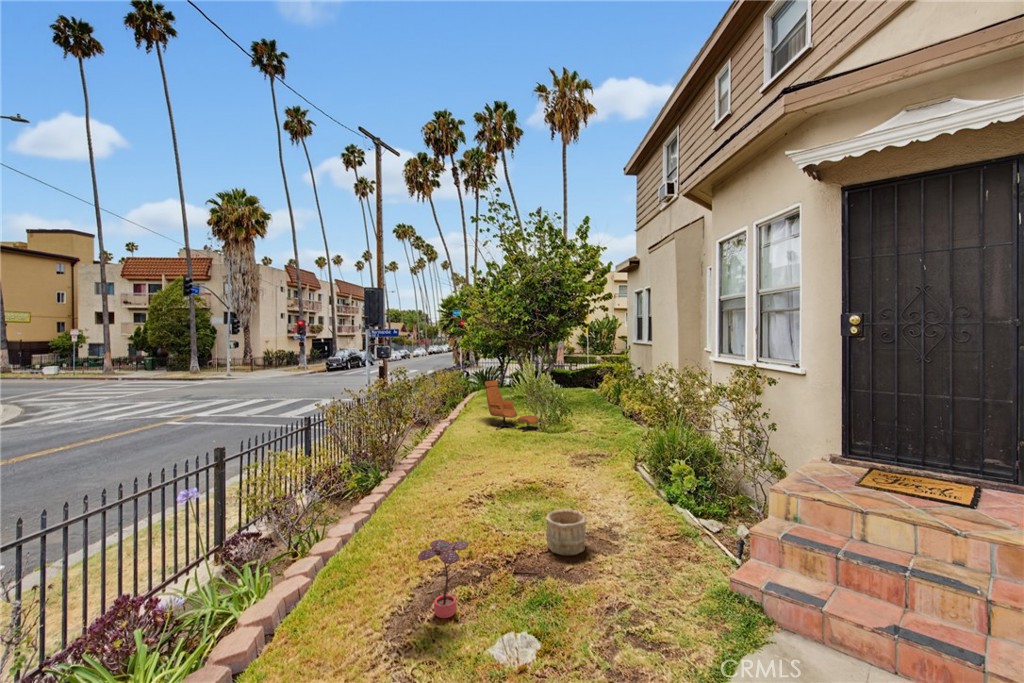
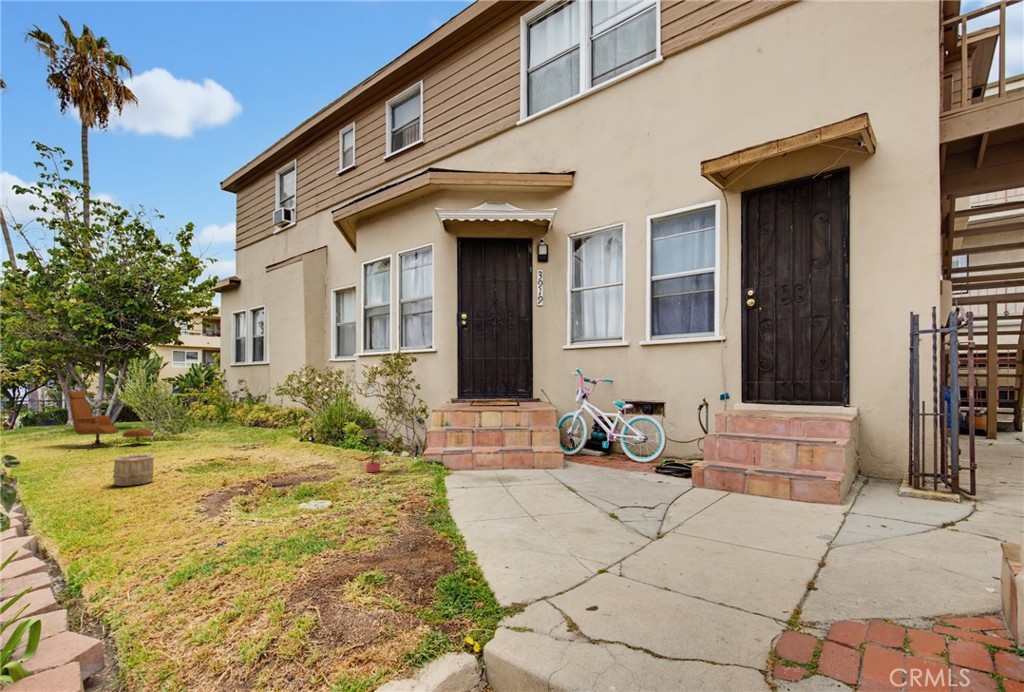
wooden bucket: present [545,509,586,556] -> present [114,454,155,486]
potted plant: present [418,540,469,618] -> present [358,429,388,472]

